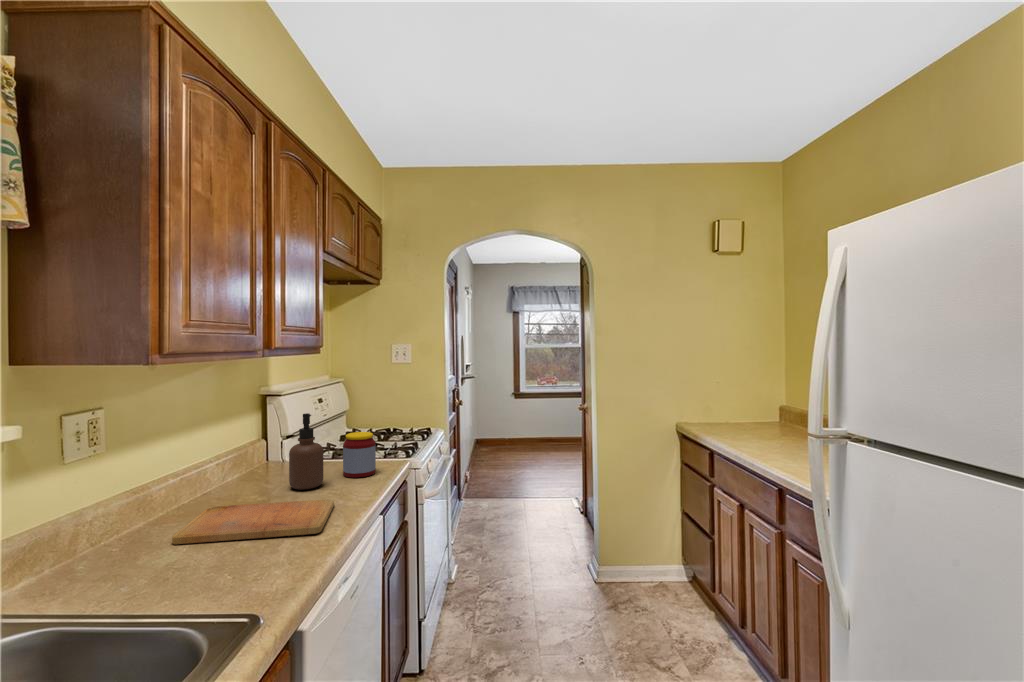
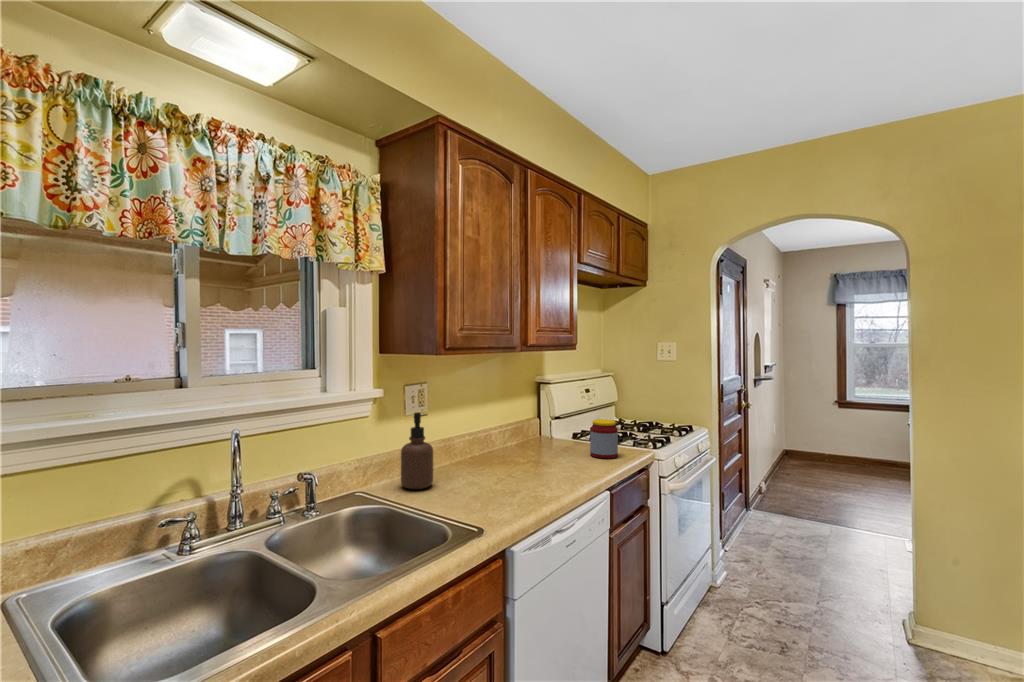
soap dispenser: present [289,413,323,490] -> present [401,412,433,489]
cutting board: present [172,499,334,544] -> none [459,460,569,492]

